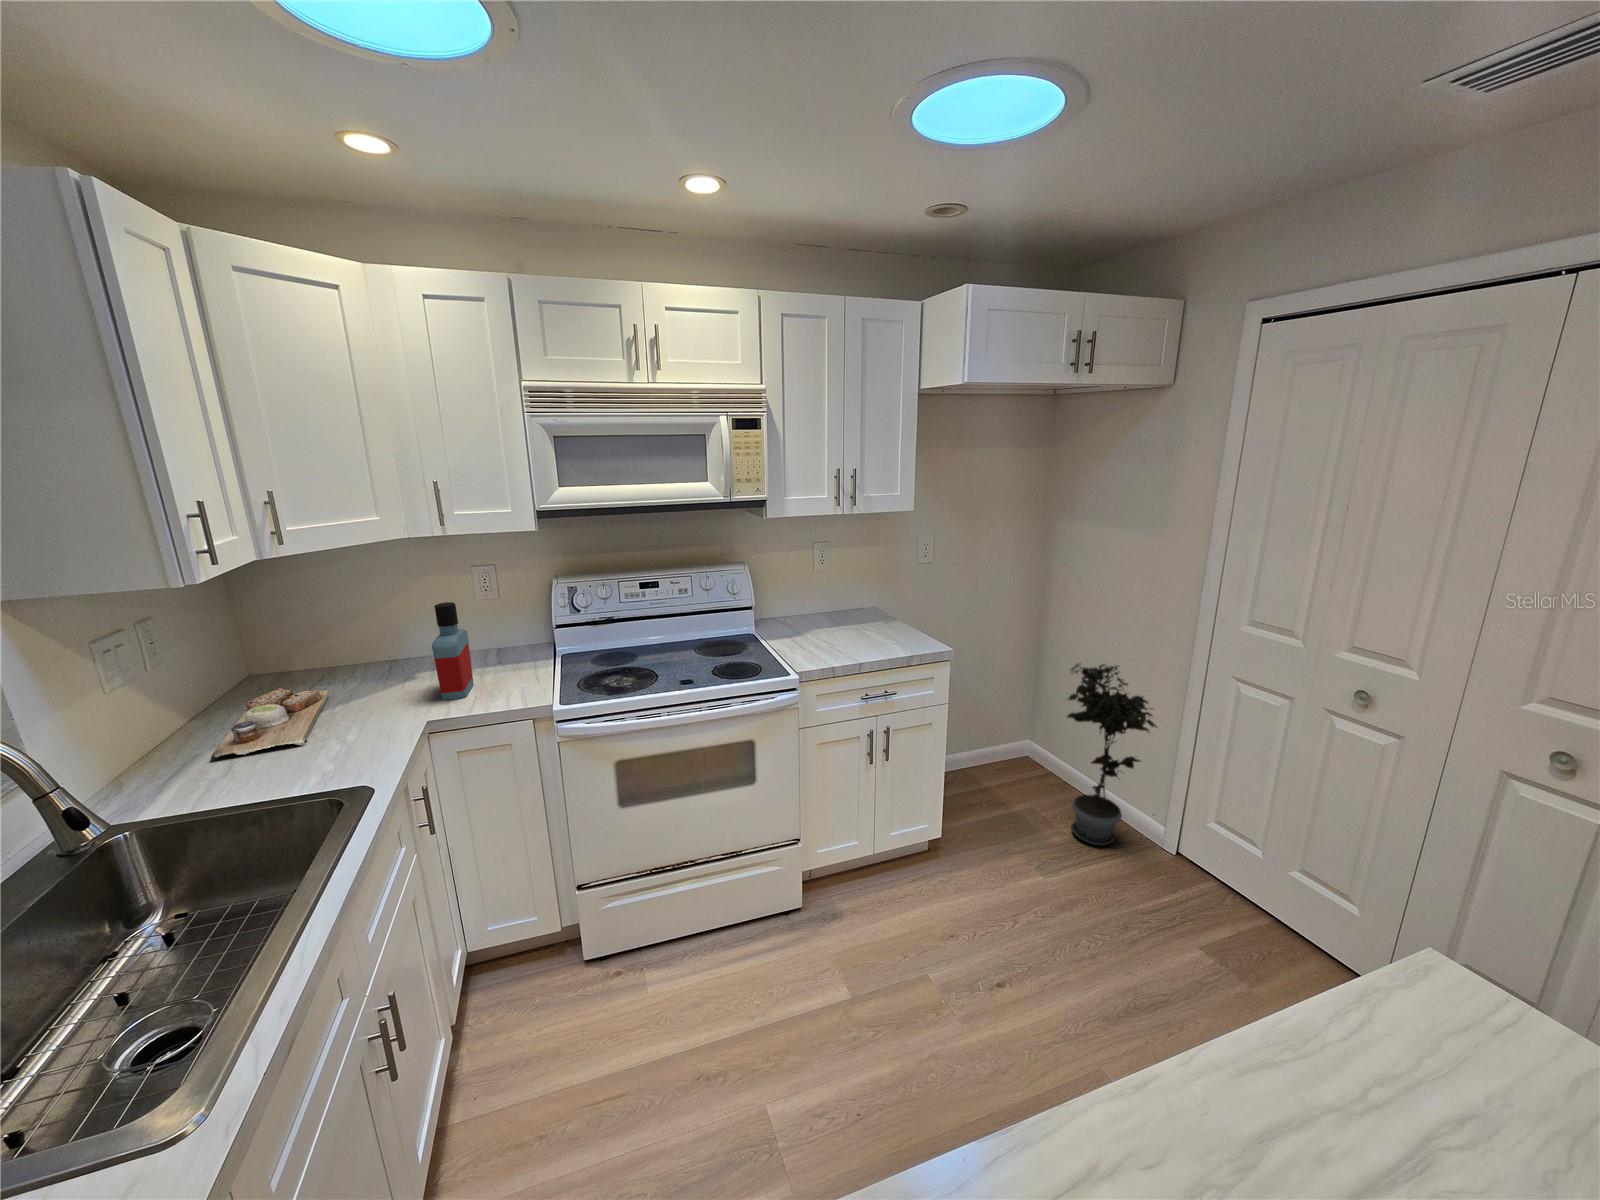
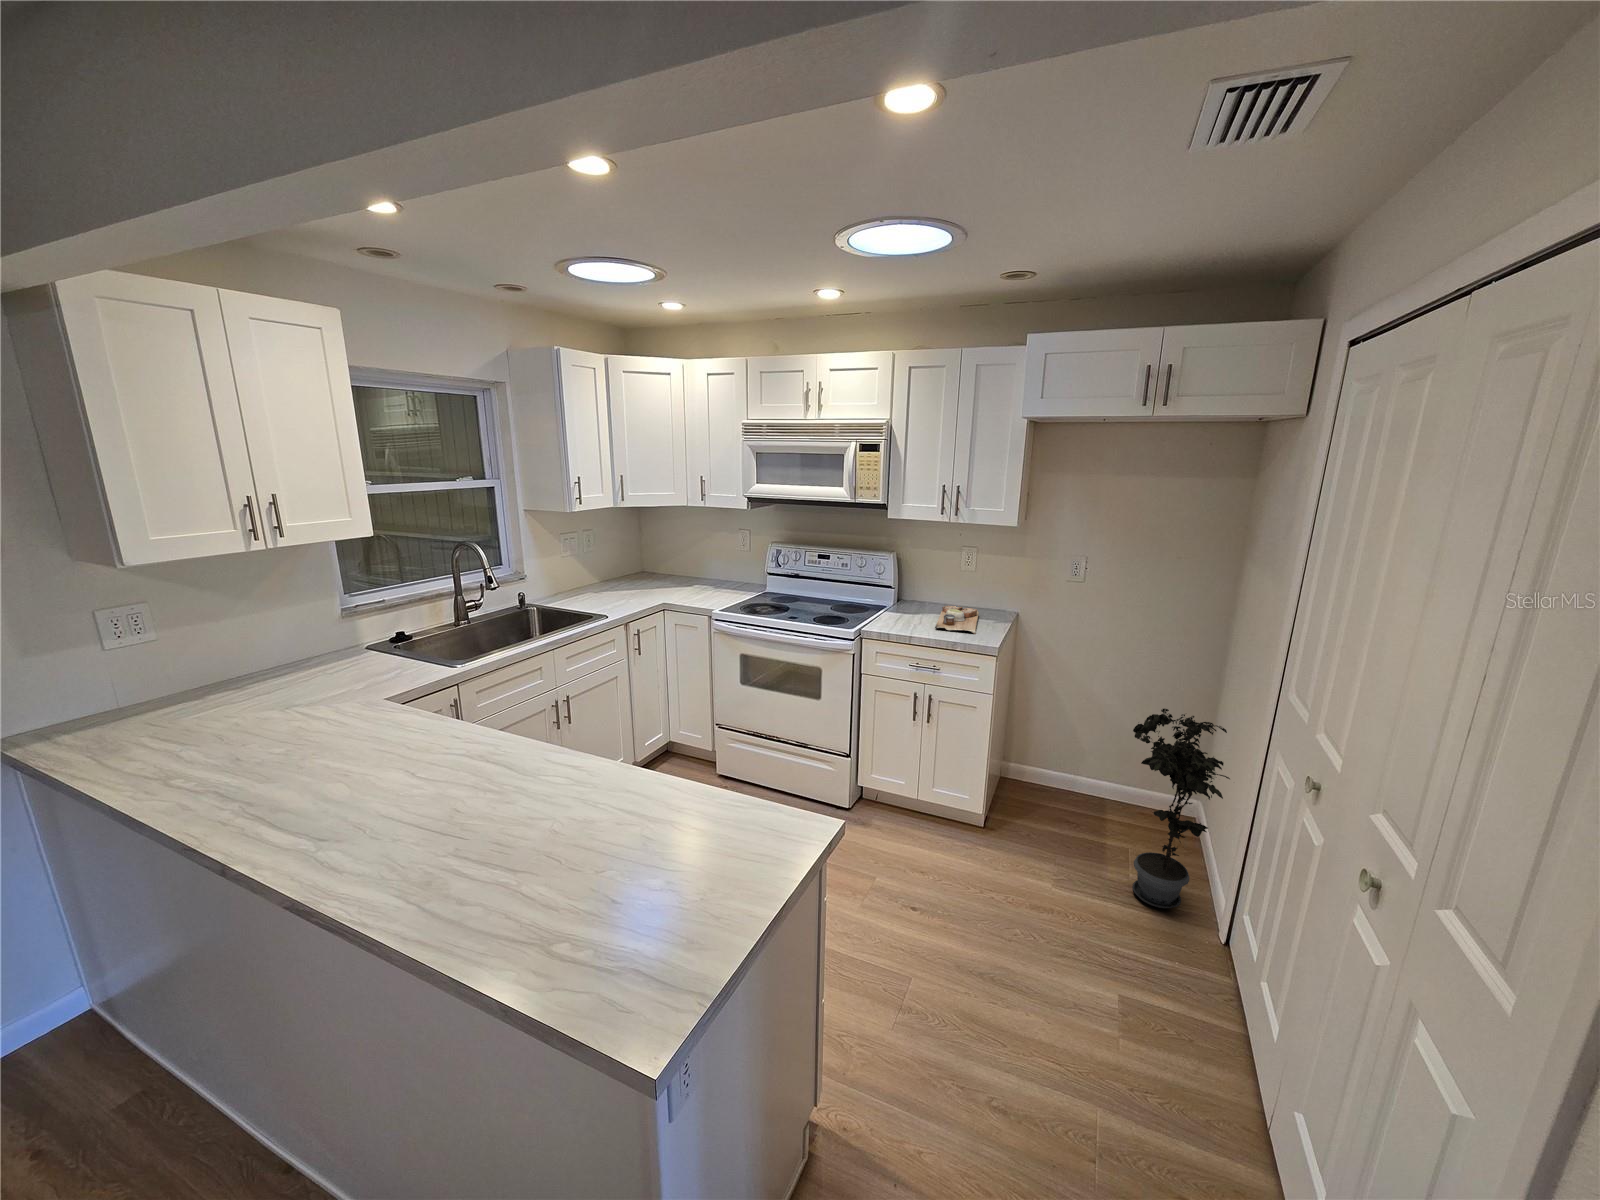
bottle: present [432,602,474,700] -> none [679,542,705,596]
cutting board: present [211,688,329,759] -> present [935,606,979,634]

